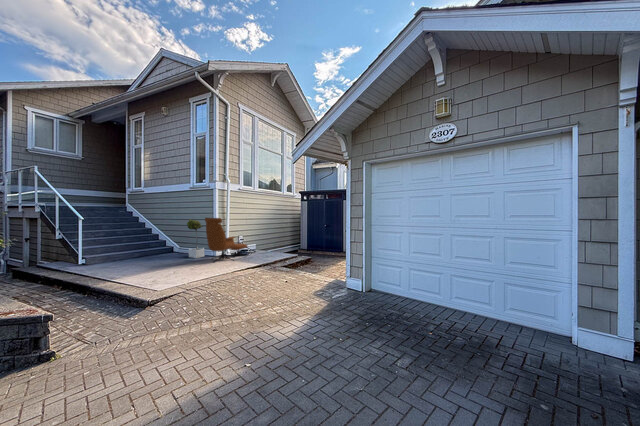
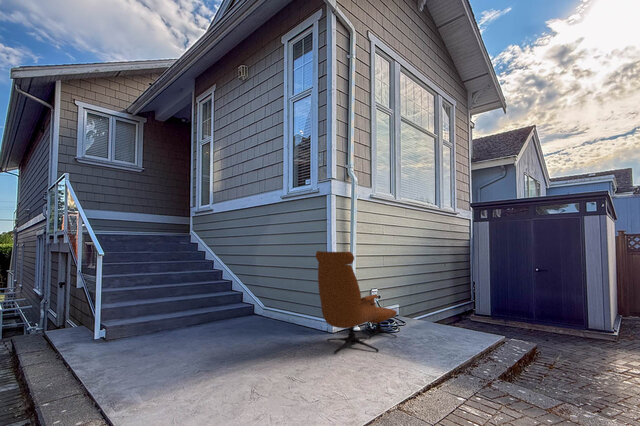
potted tree: present [187,219,205,258] -> none [278,255,311,336]

